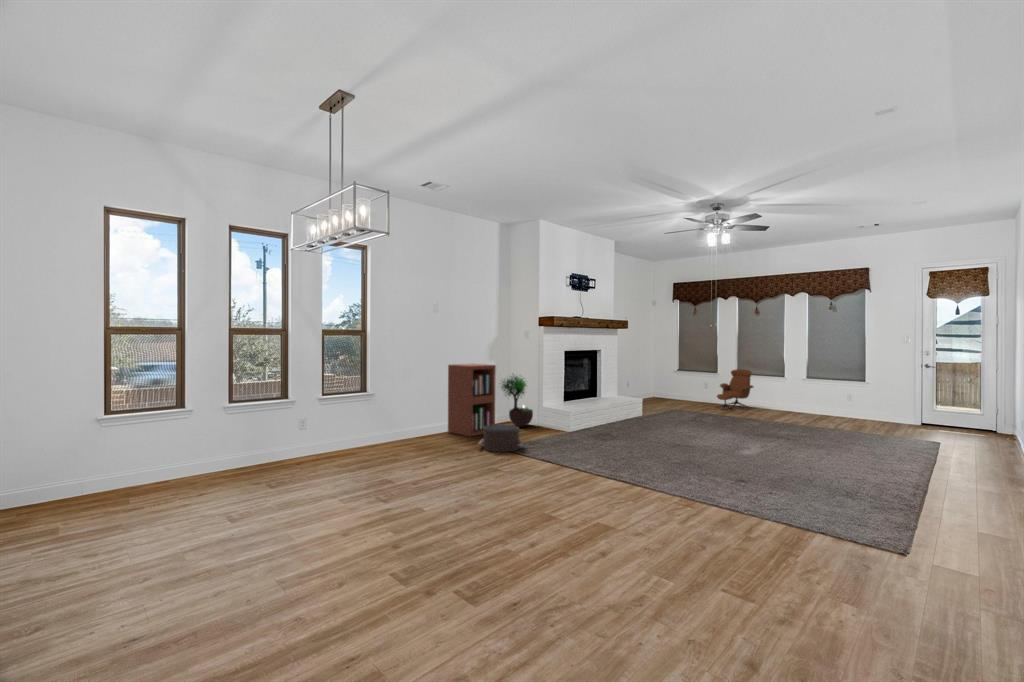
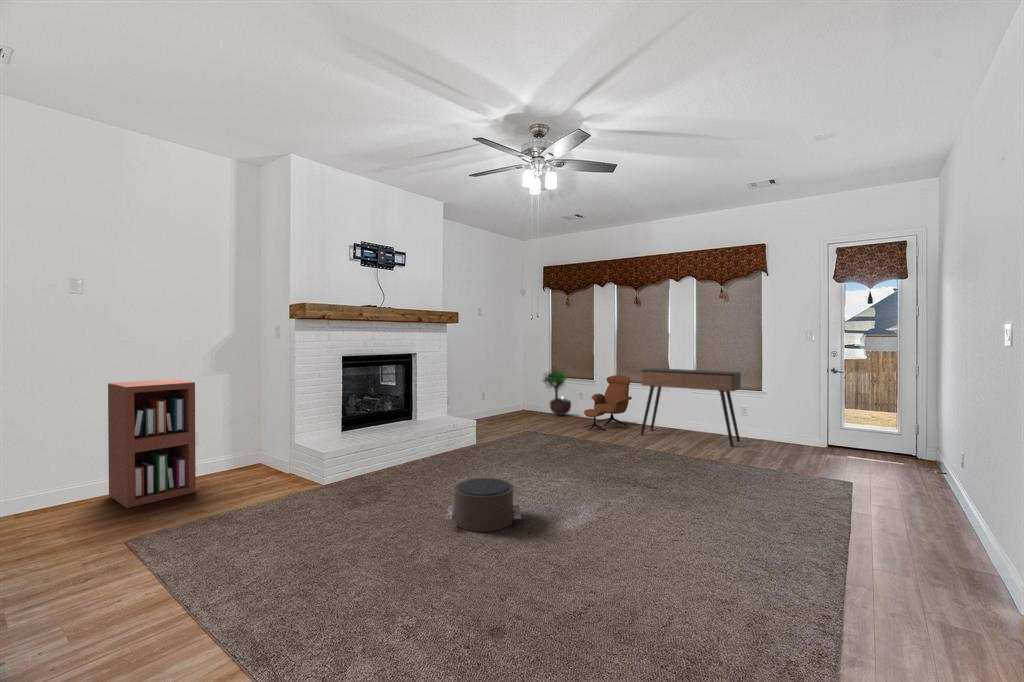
console table: none [765,363,848,422] -> present [641,368,741,447]
potted tree: present [502,374,533,427] -> present [543,370,571,416]
pouf: present [478,424,523,452] -> present [446,478,521,532]

